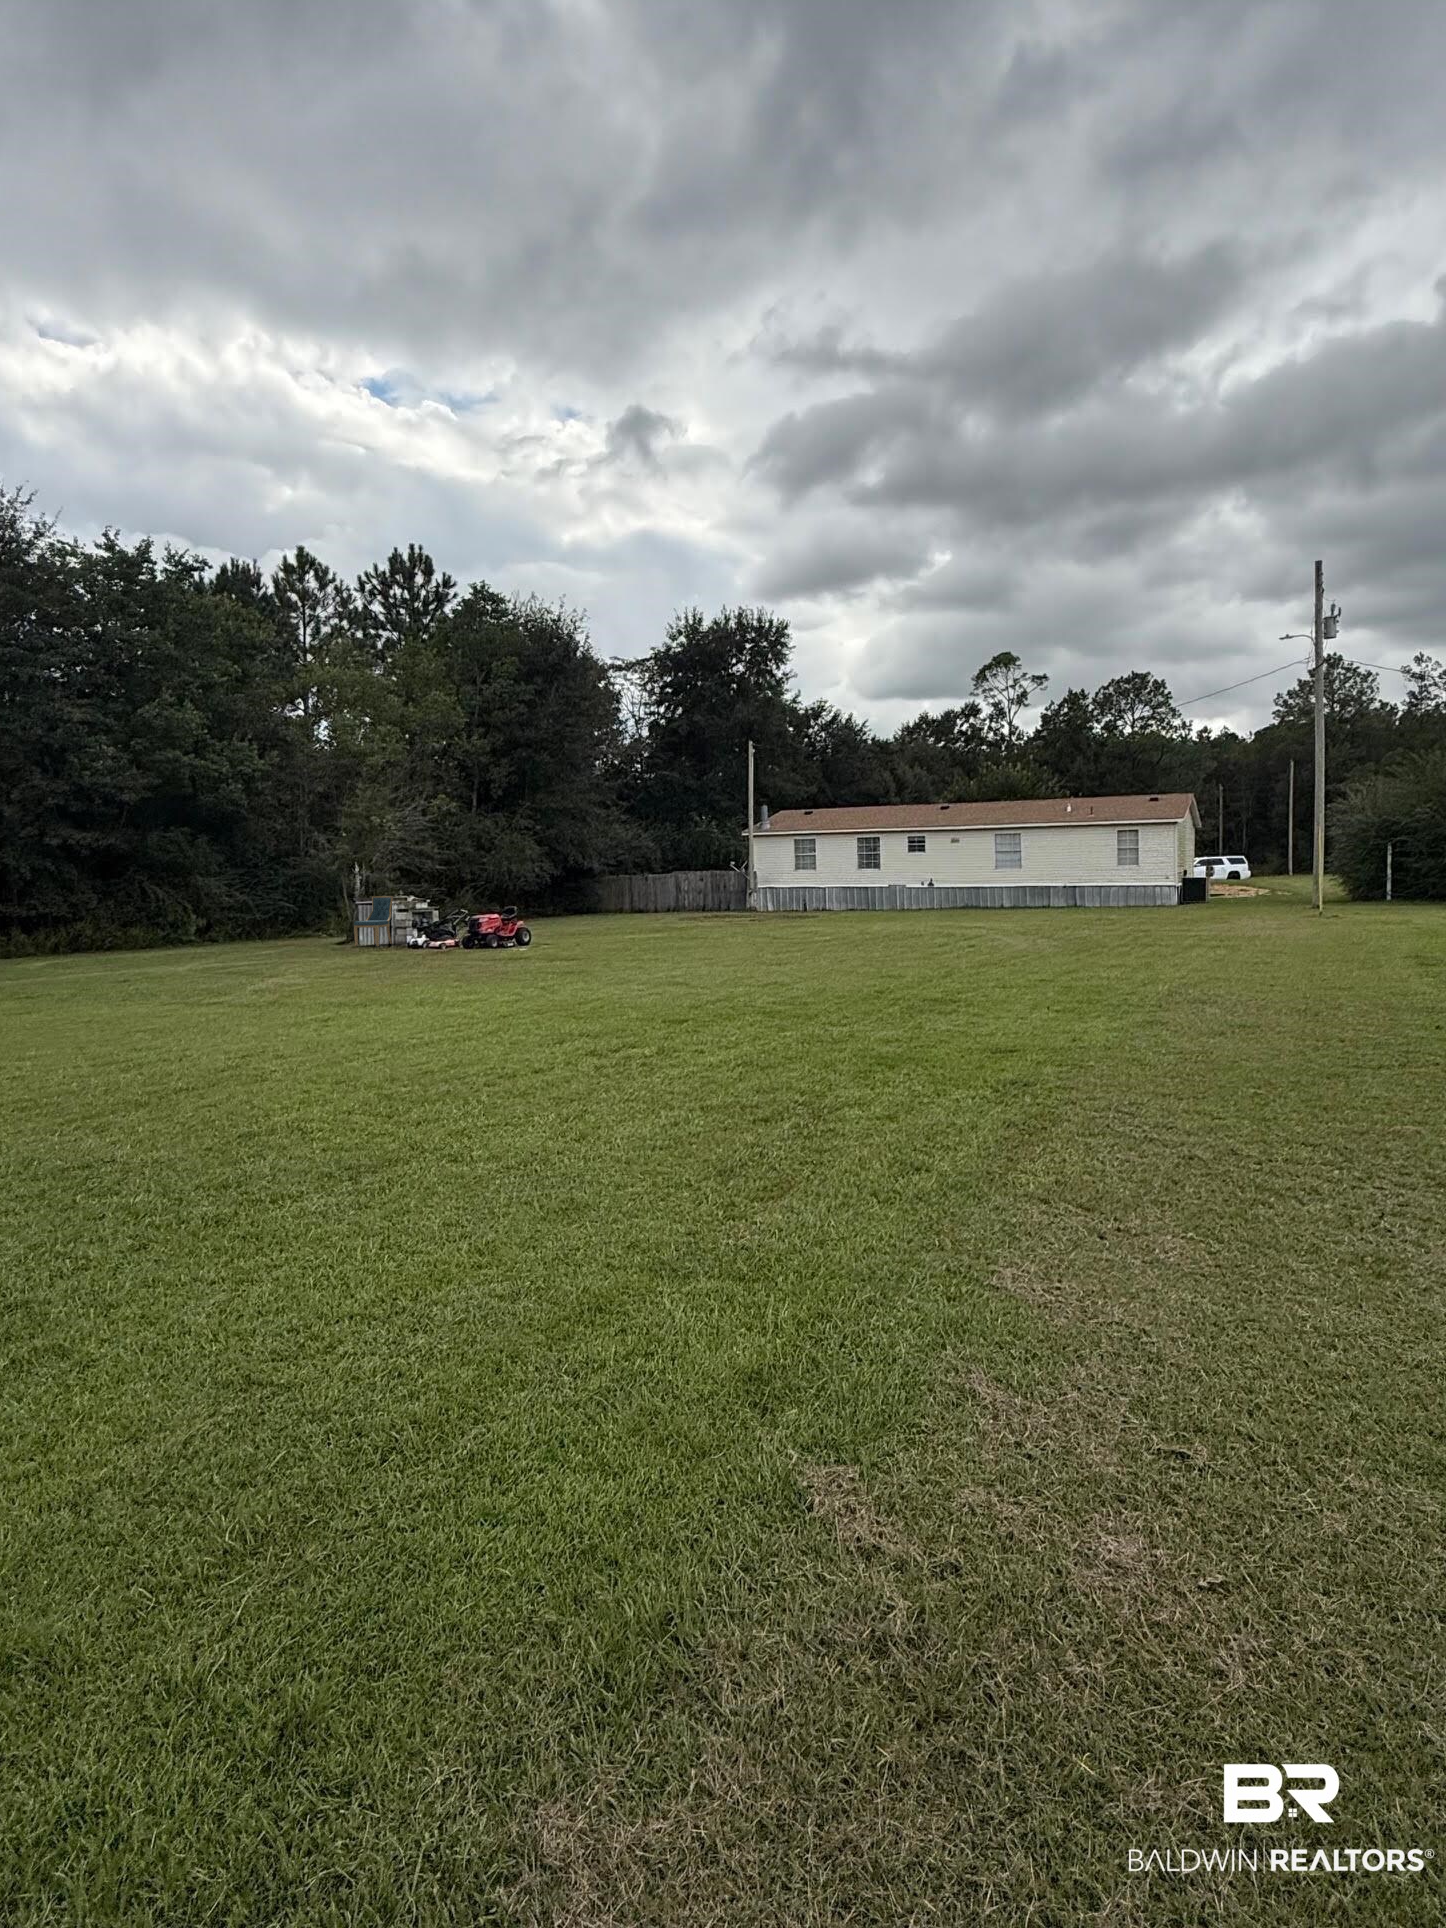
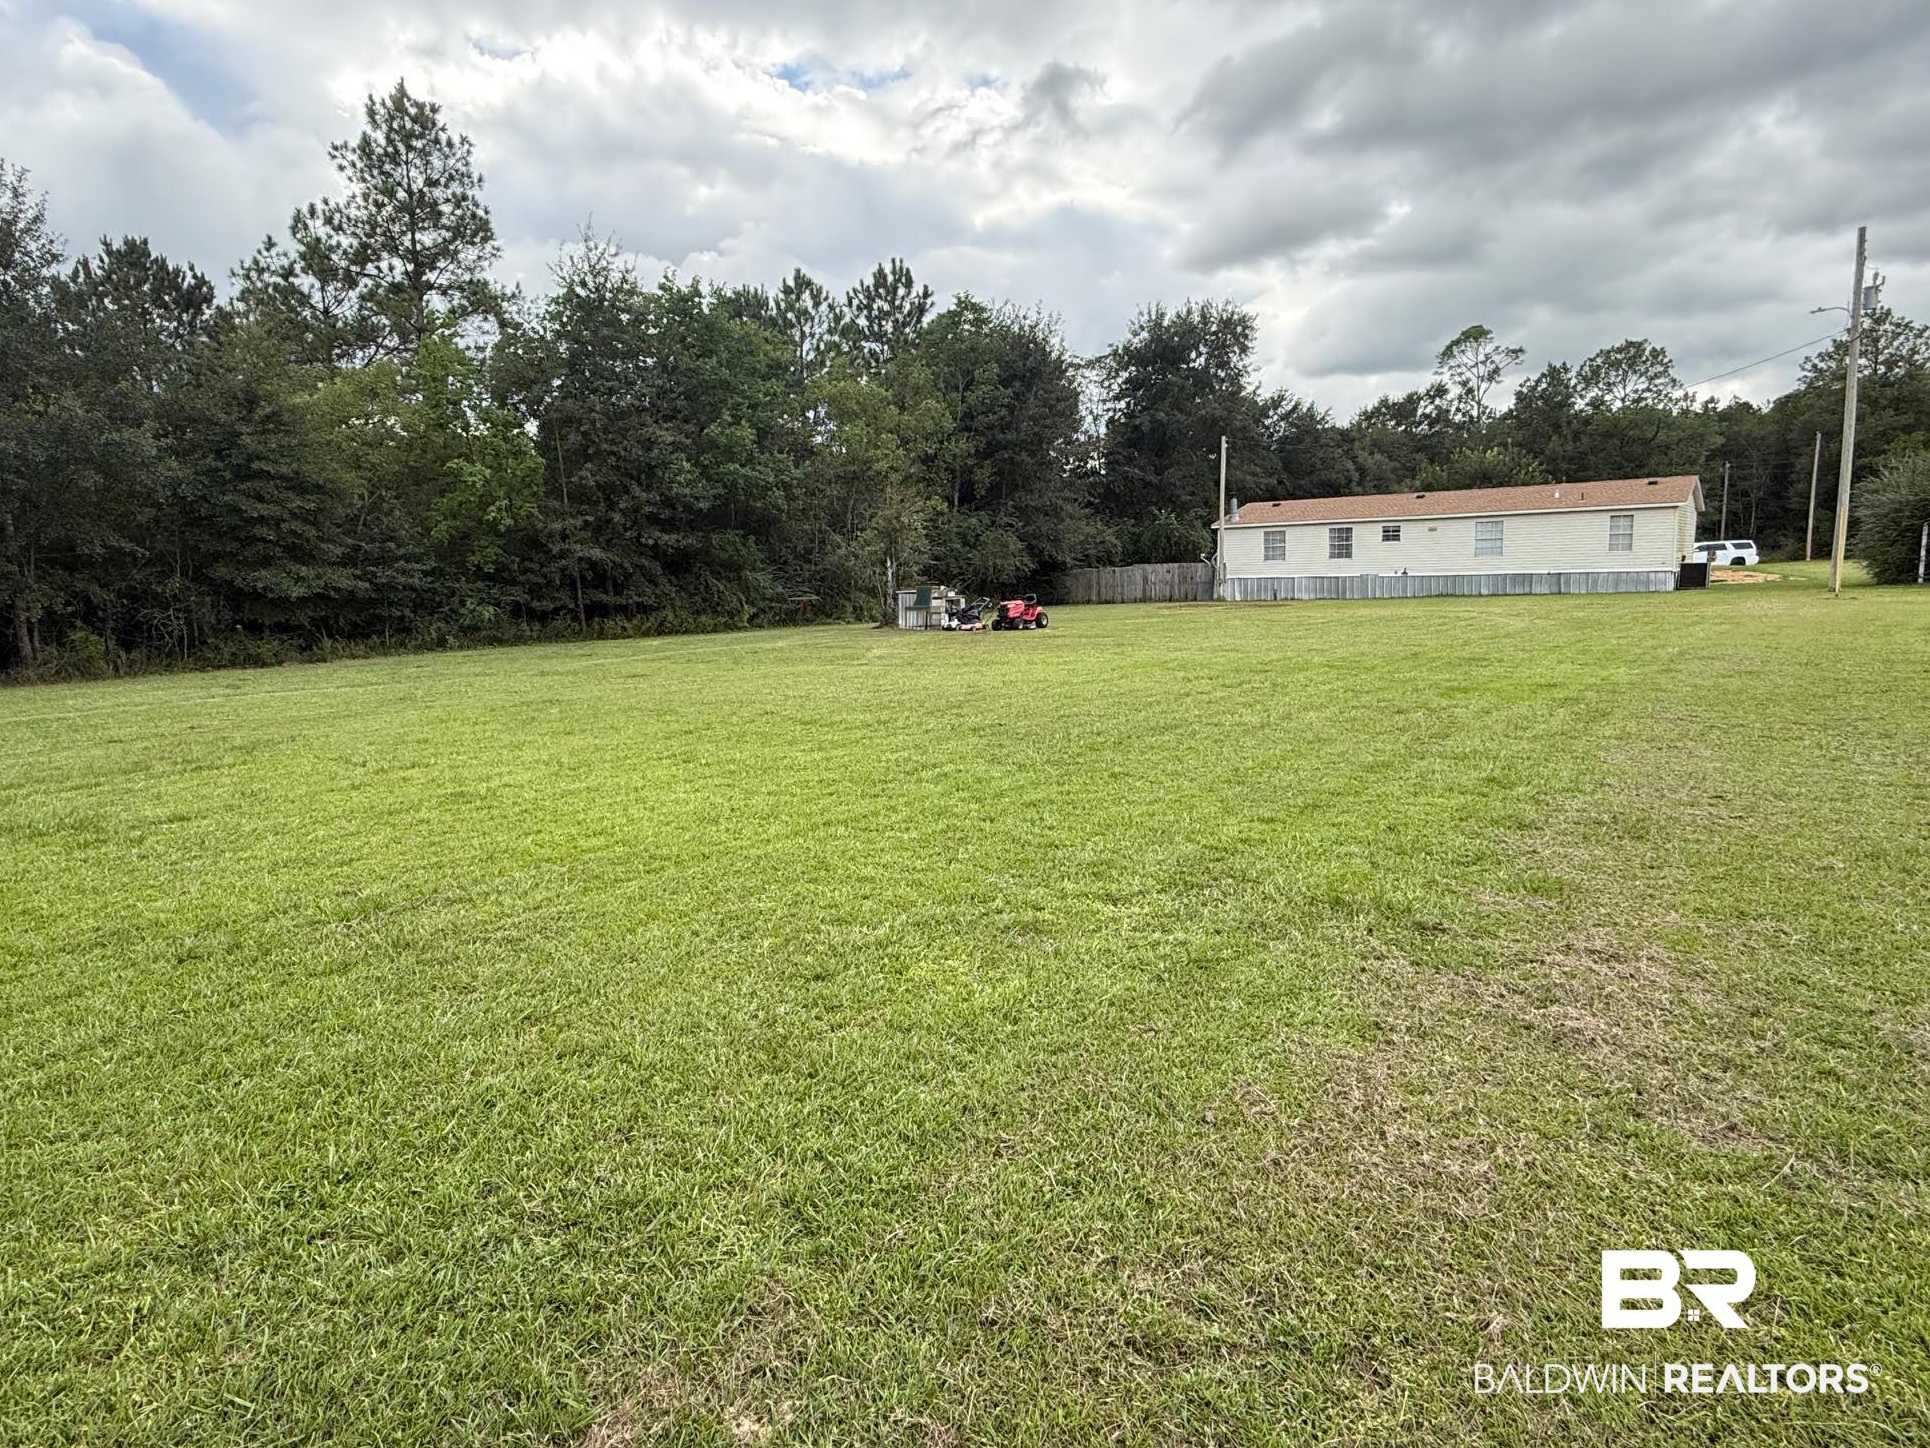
round table: none [223,911,267,940] -> present [789,597,820,621]

